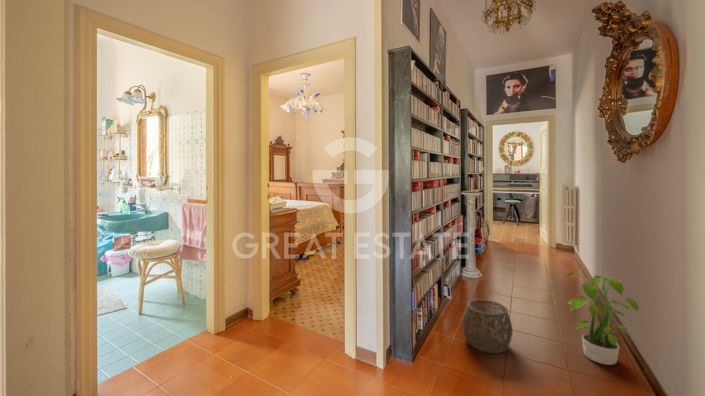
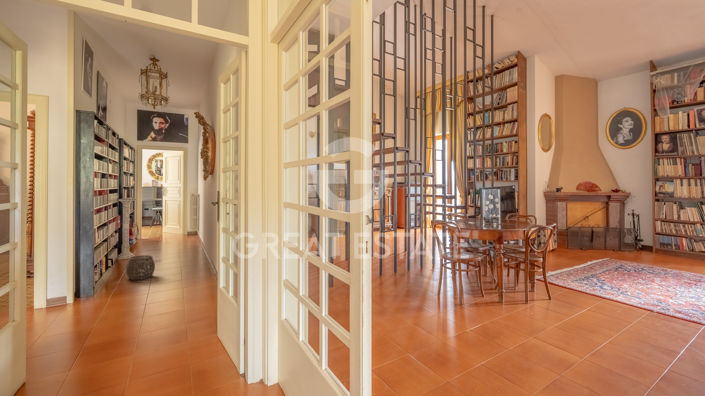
potted plant: present [567,272,639,365] -> none [181,232,207,271]

